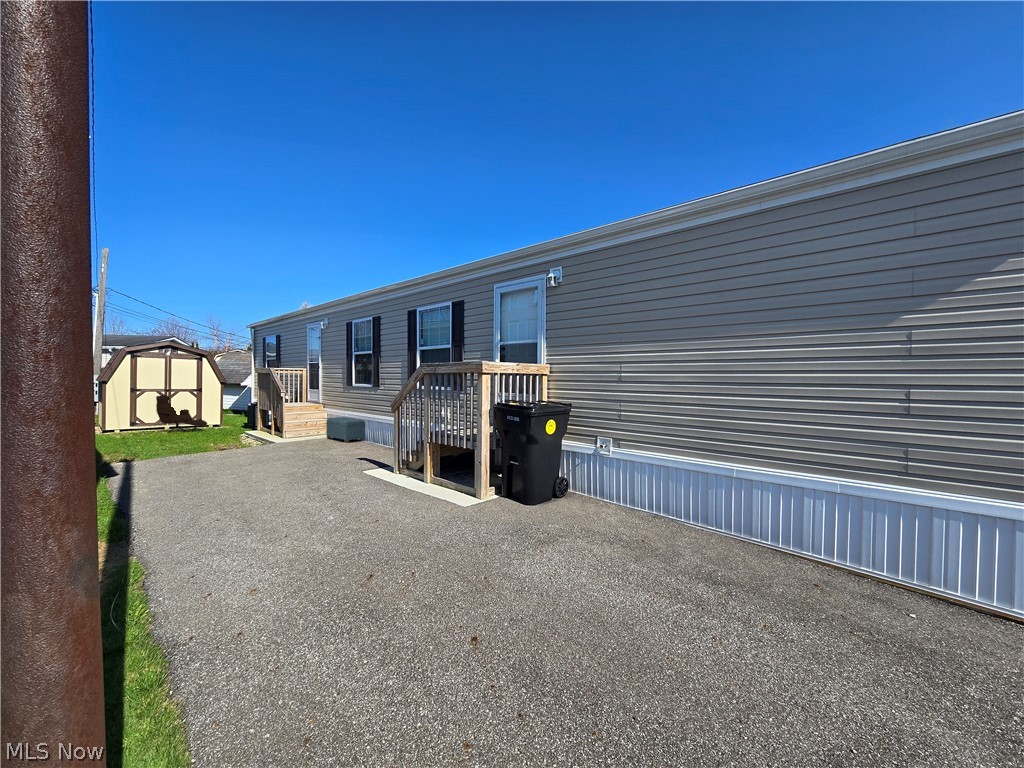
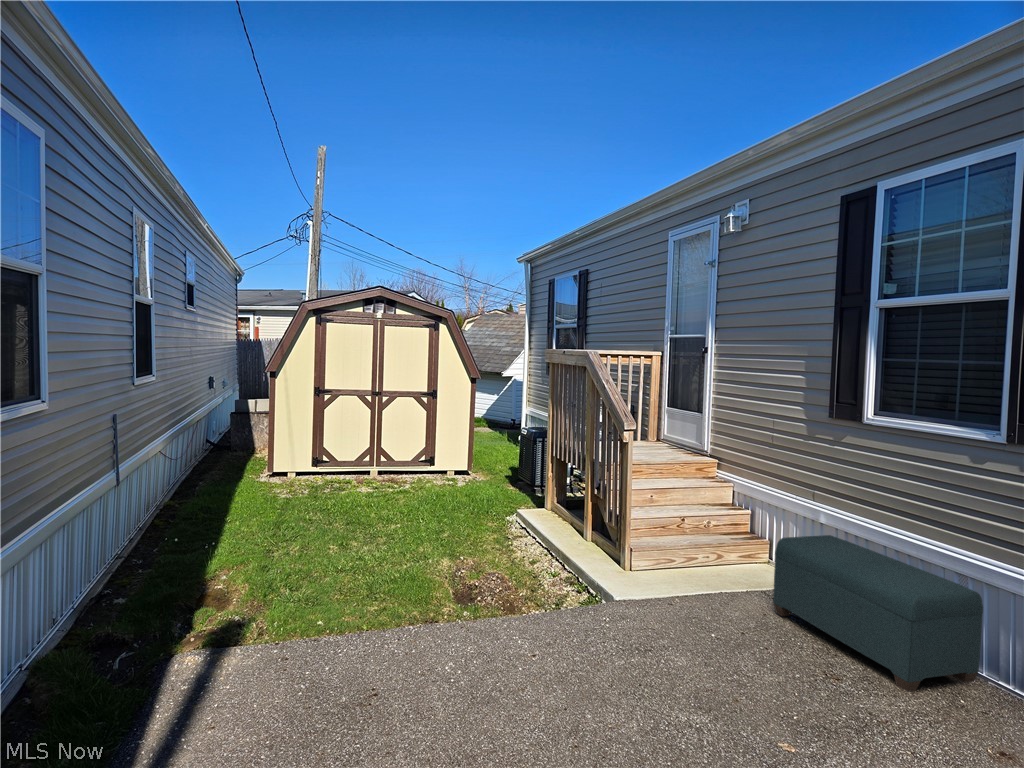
lounge chair: present [156,395,207,432] -> none [355,403,441,489]

